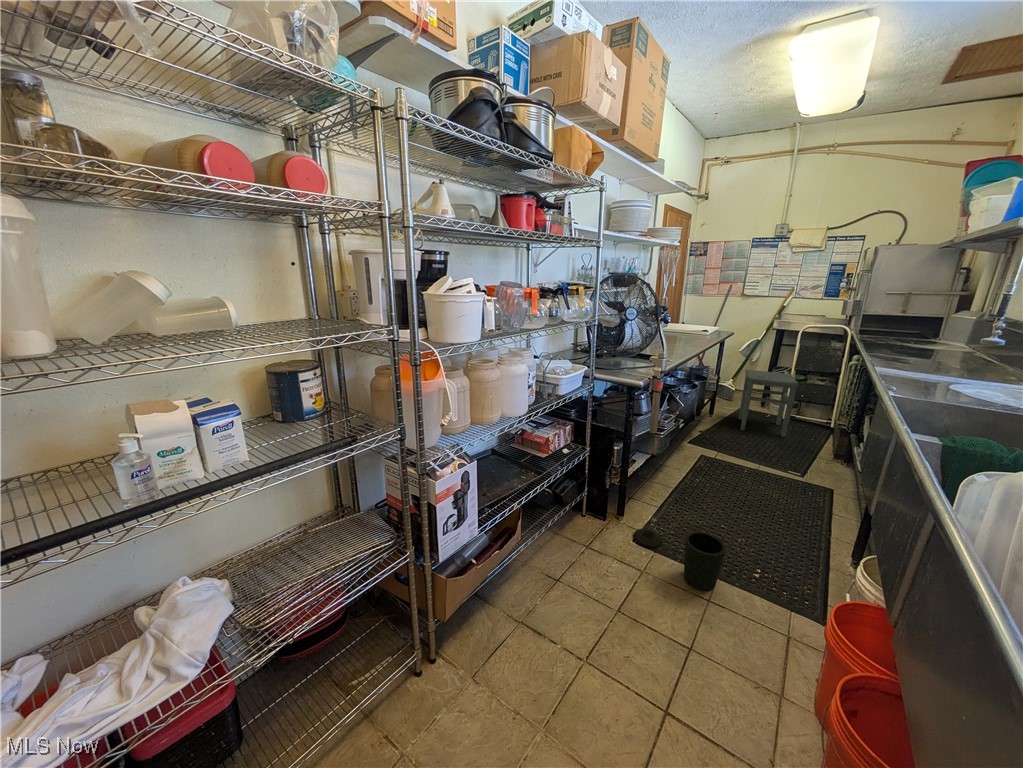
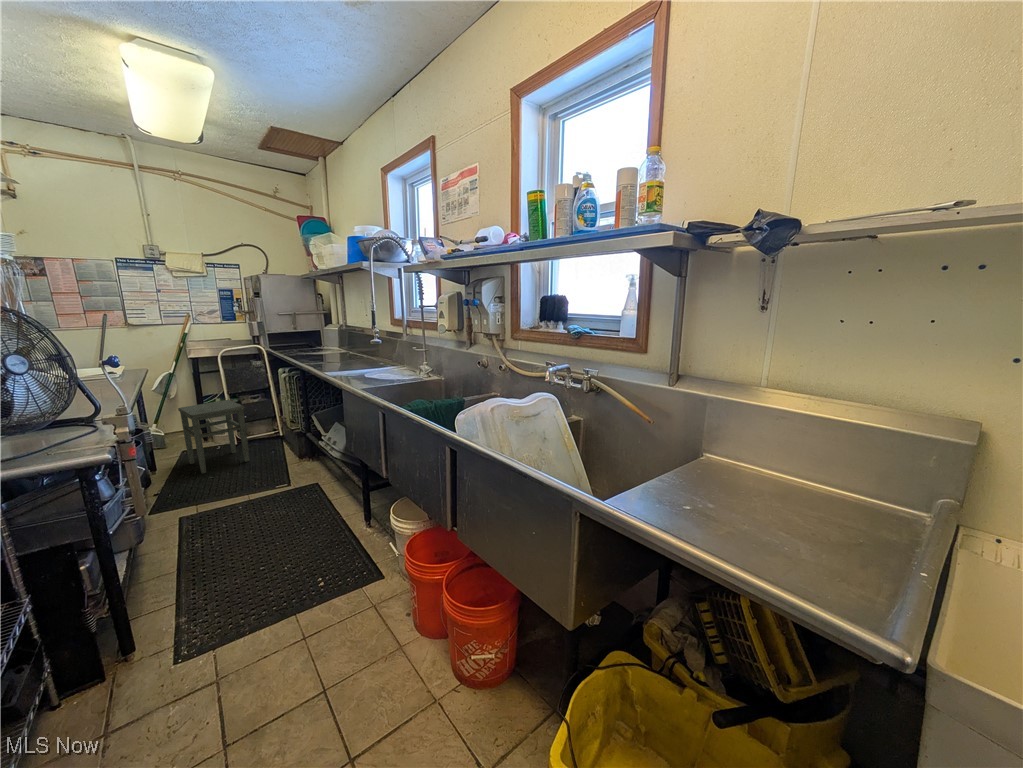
trash can: present [633,529,726,590] -> none [170,576,299,661]

